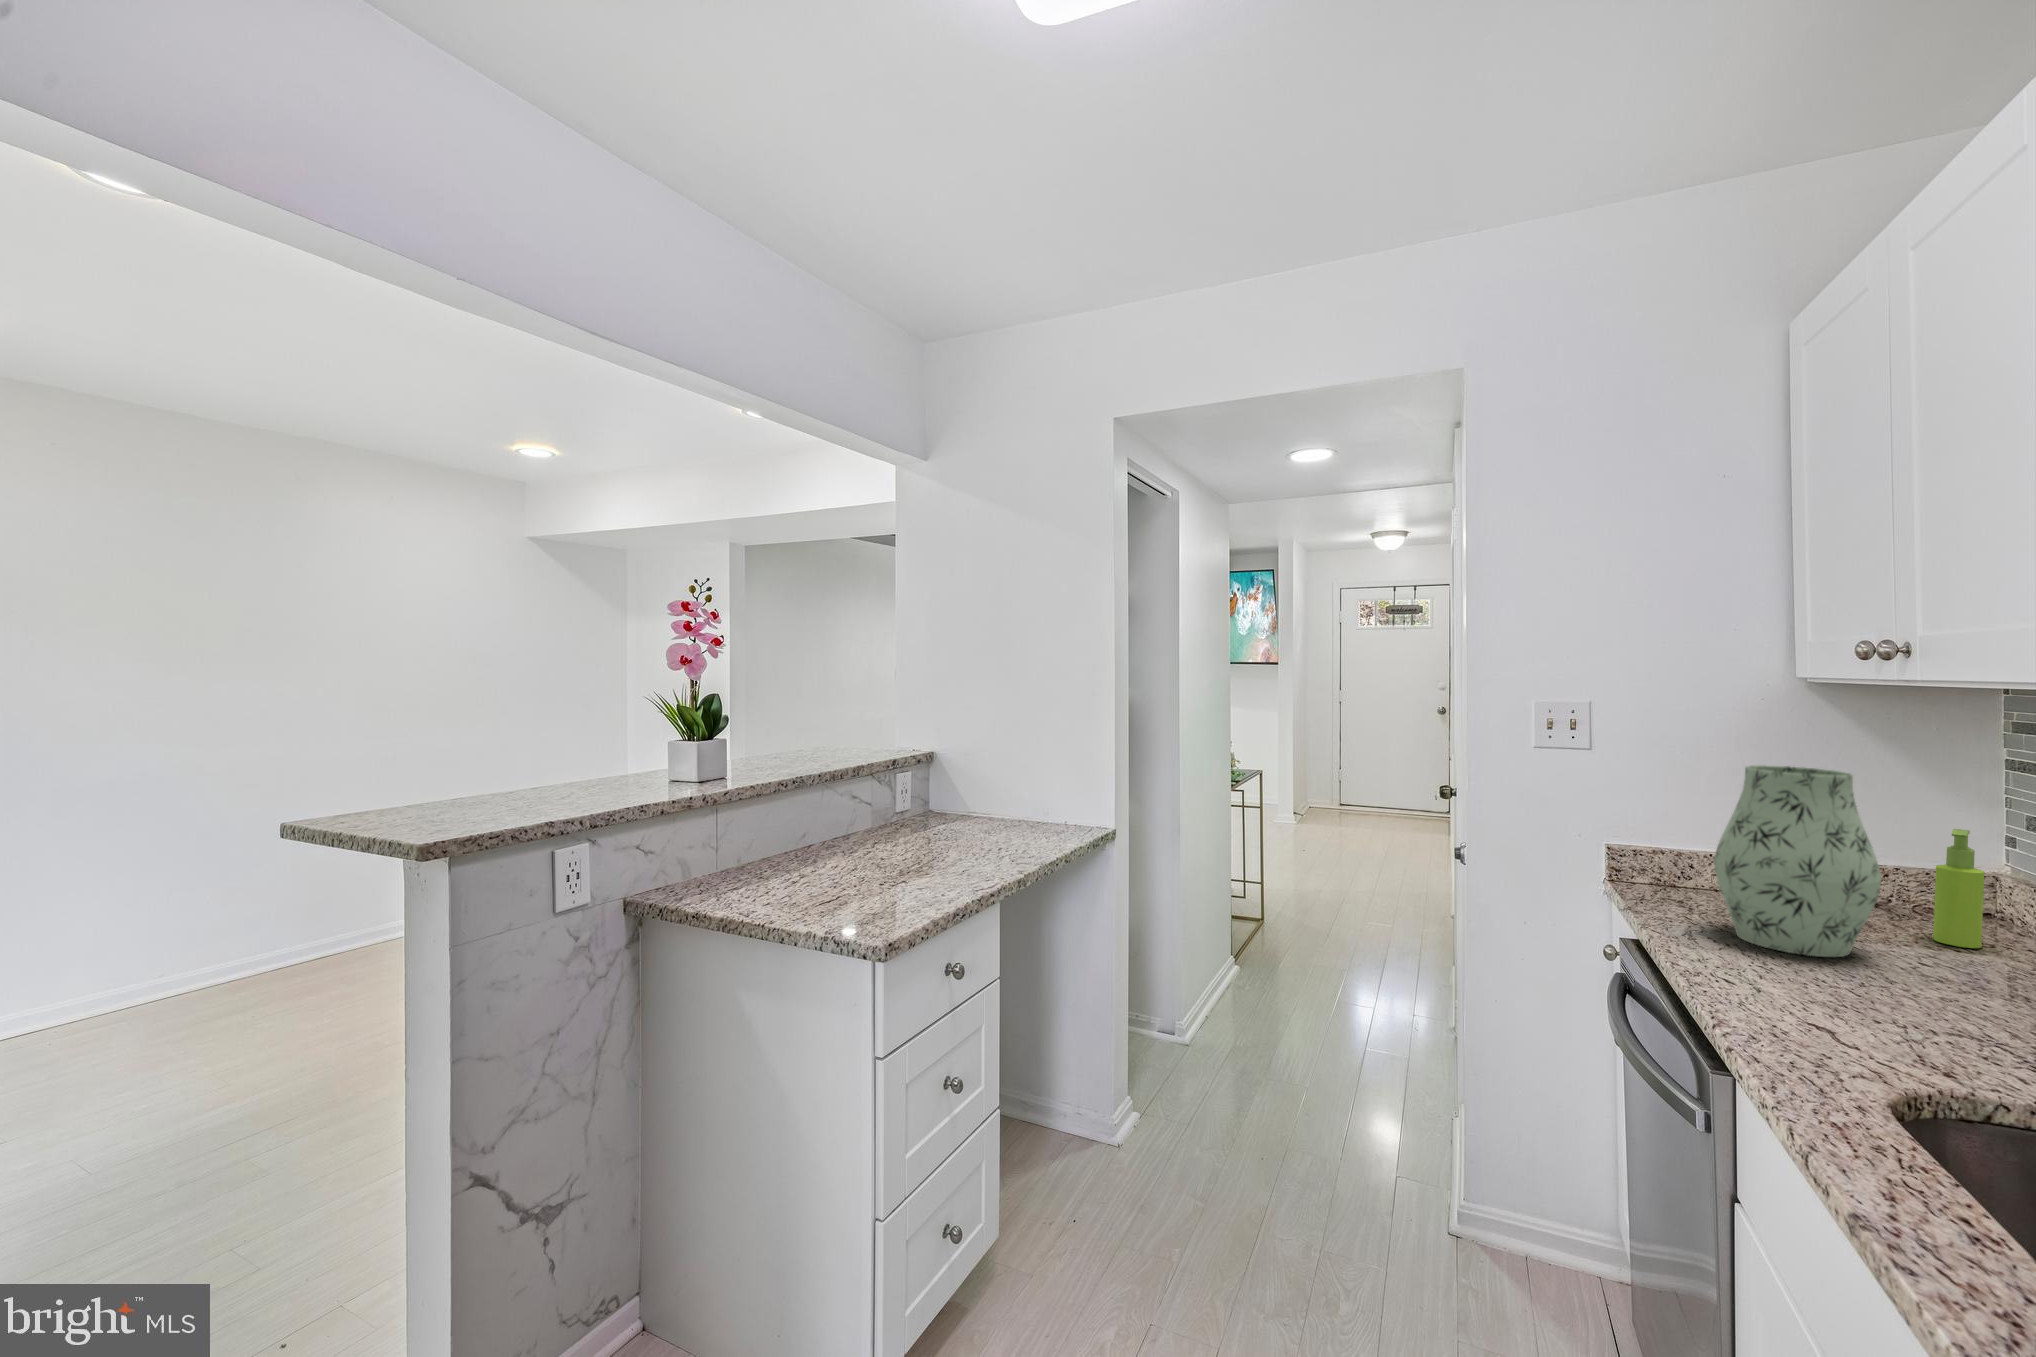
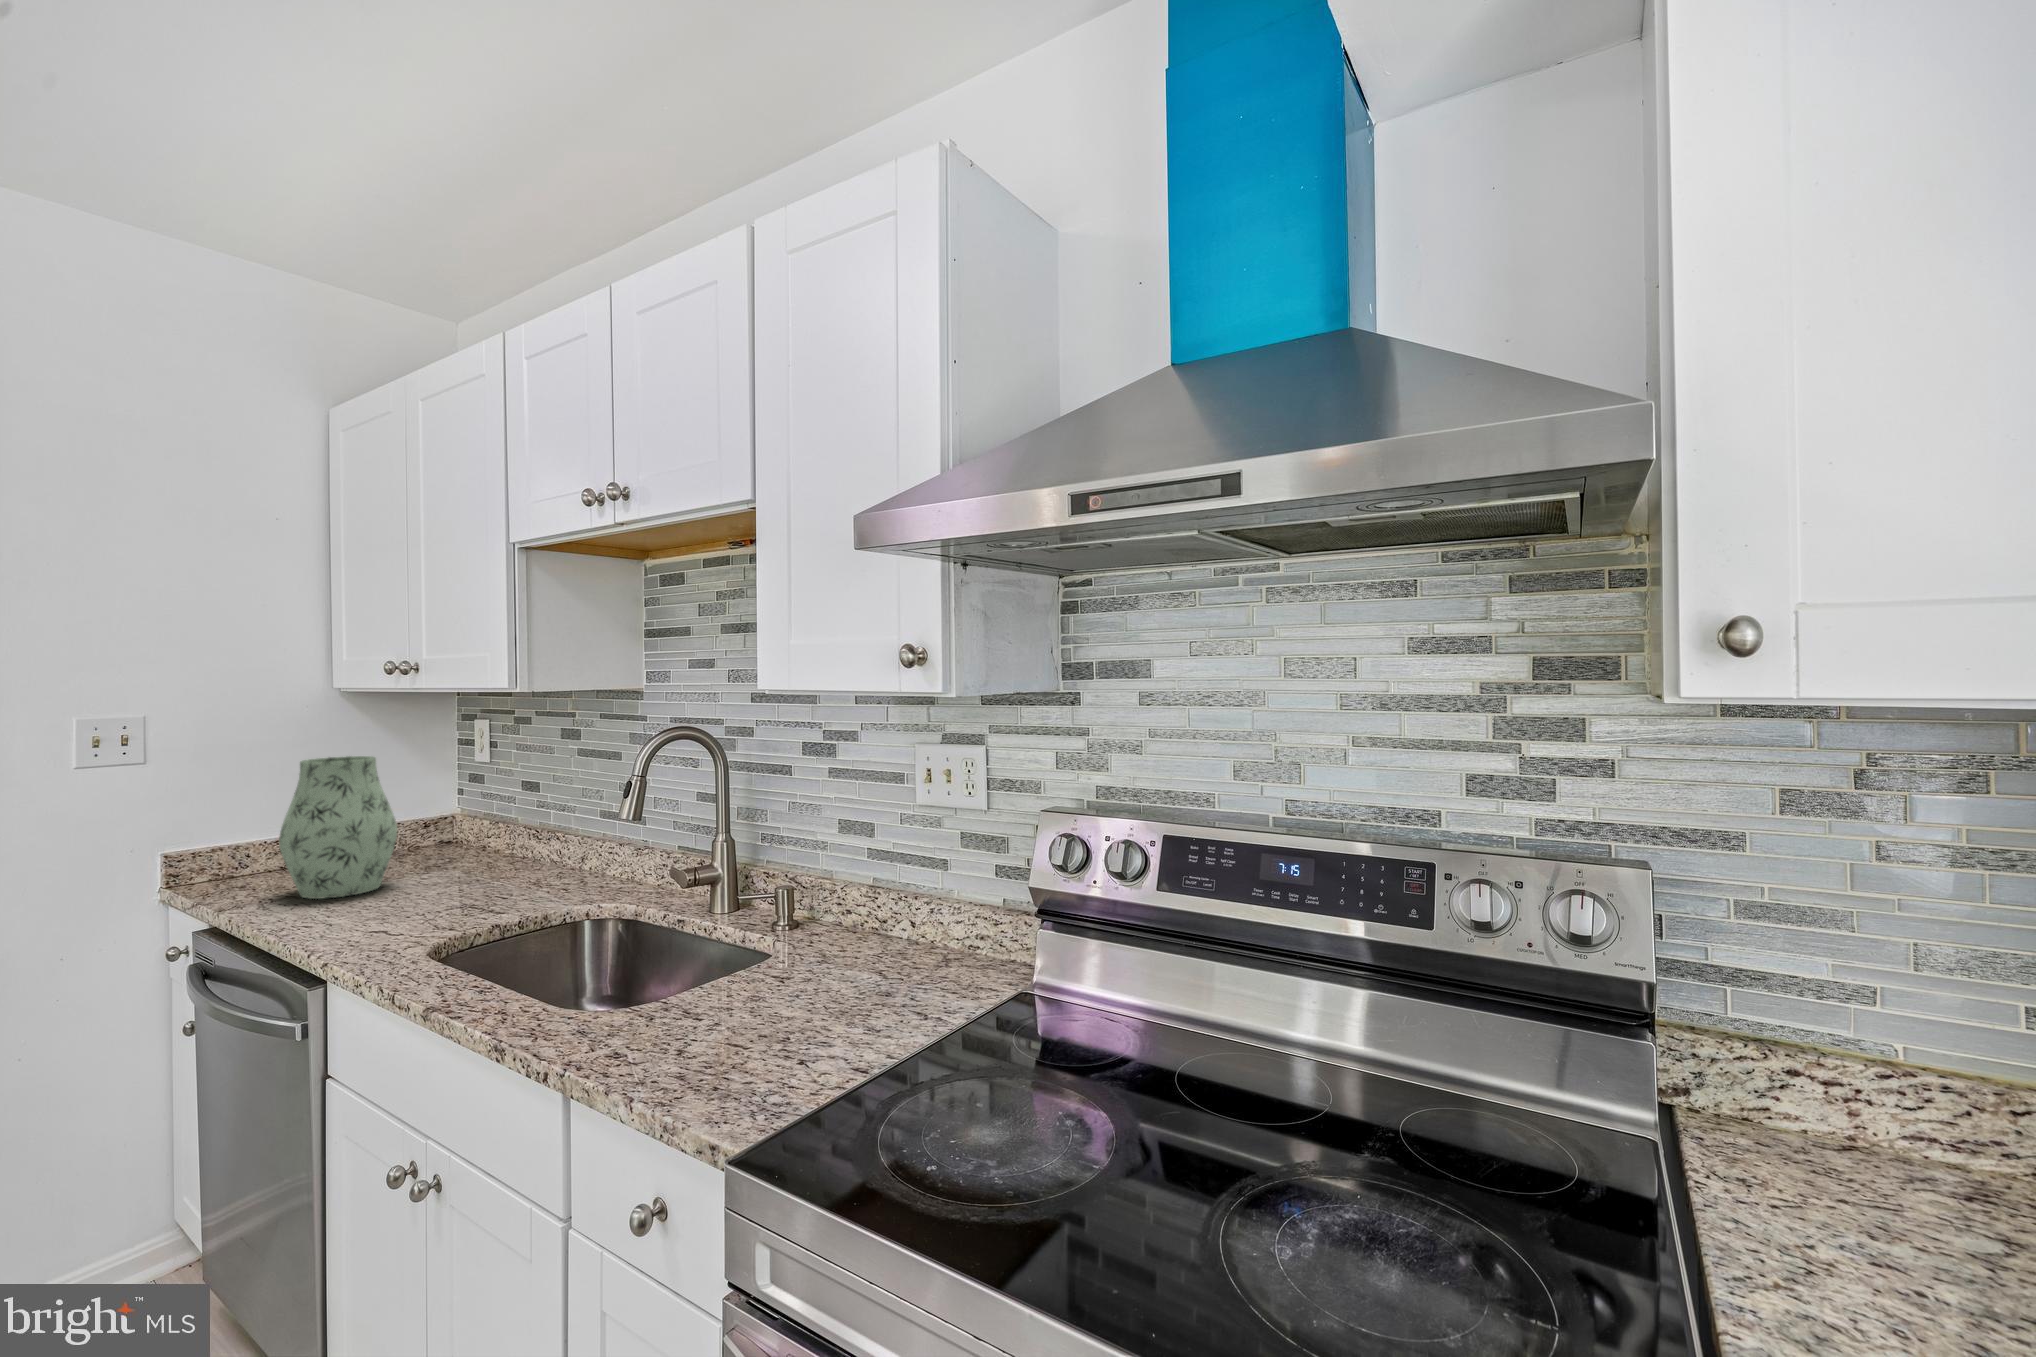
soap dispenser: present [1933,829,1984,948] -> none [425,785,452,864]

